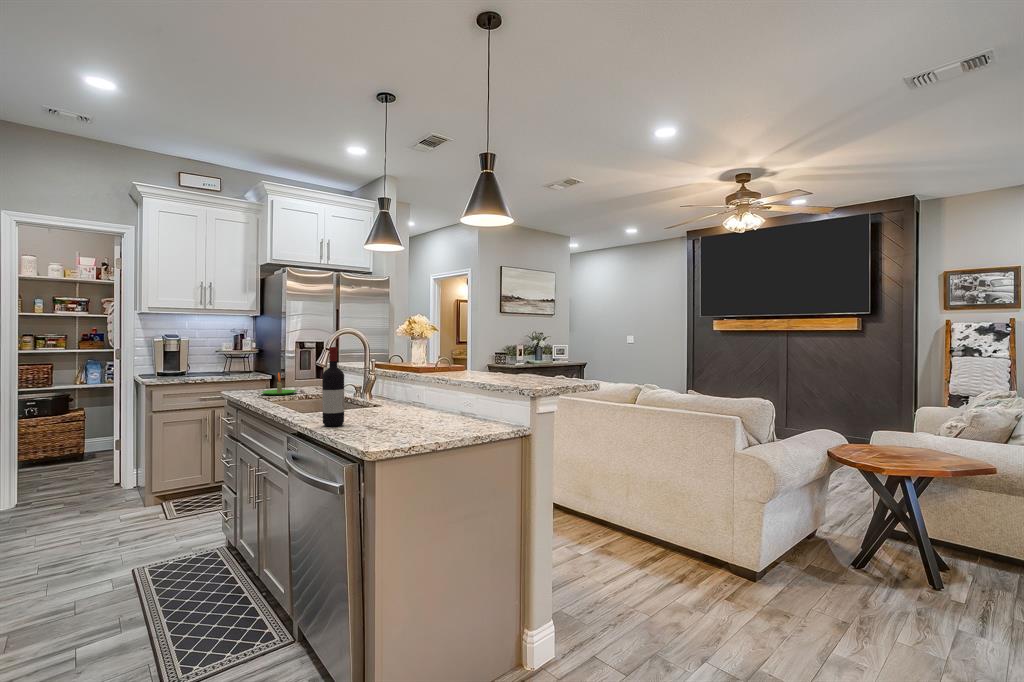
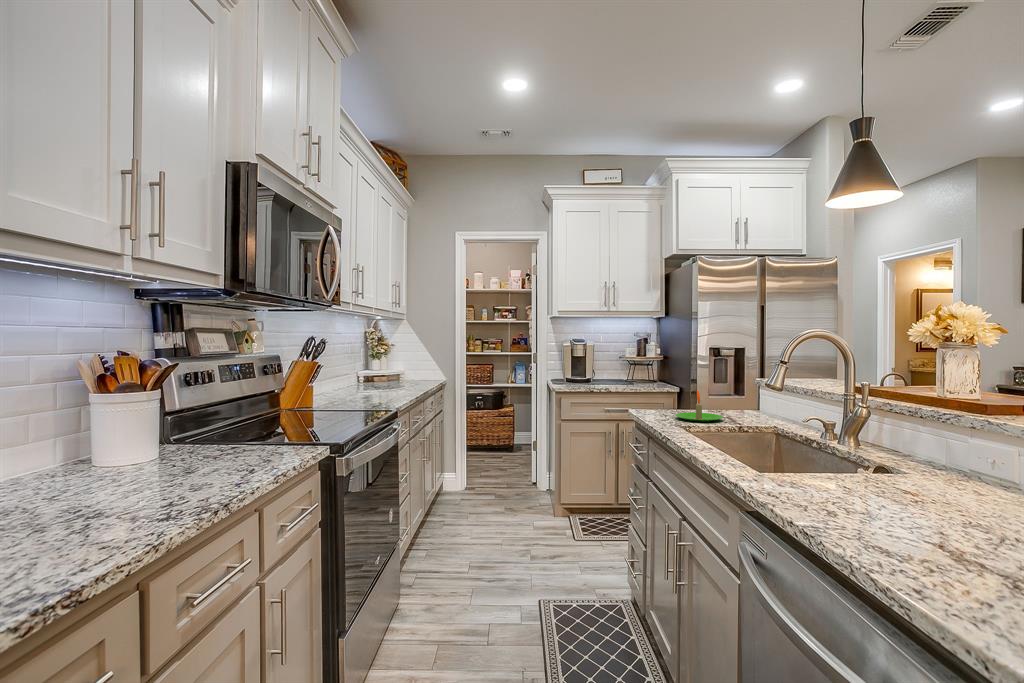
wine bottle: present [322,347,344,426] -> none [810,368,857,523]

